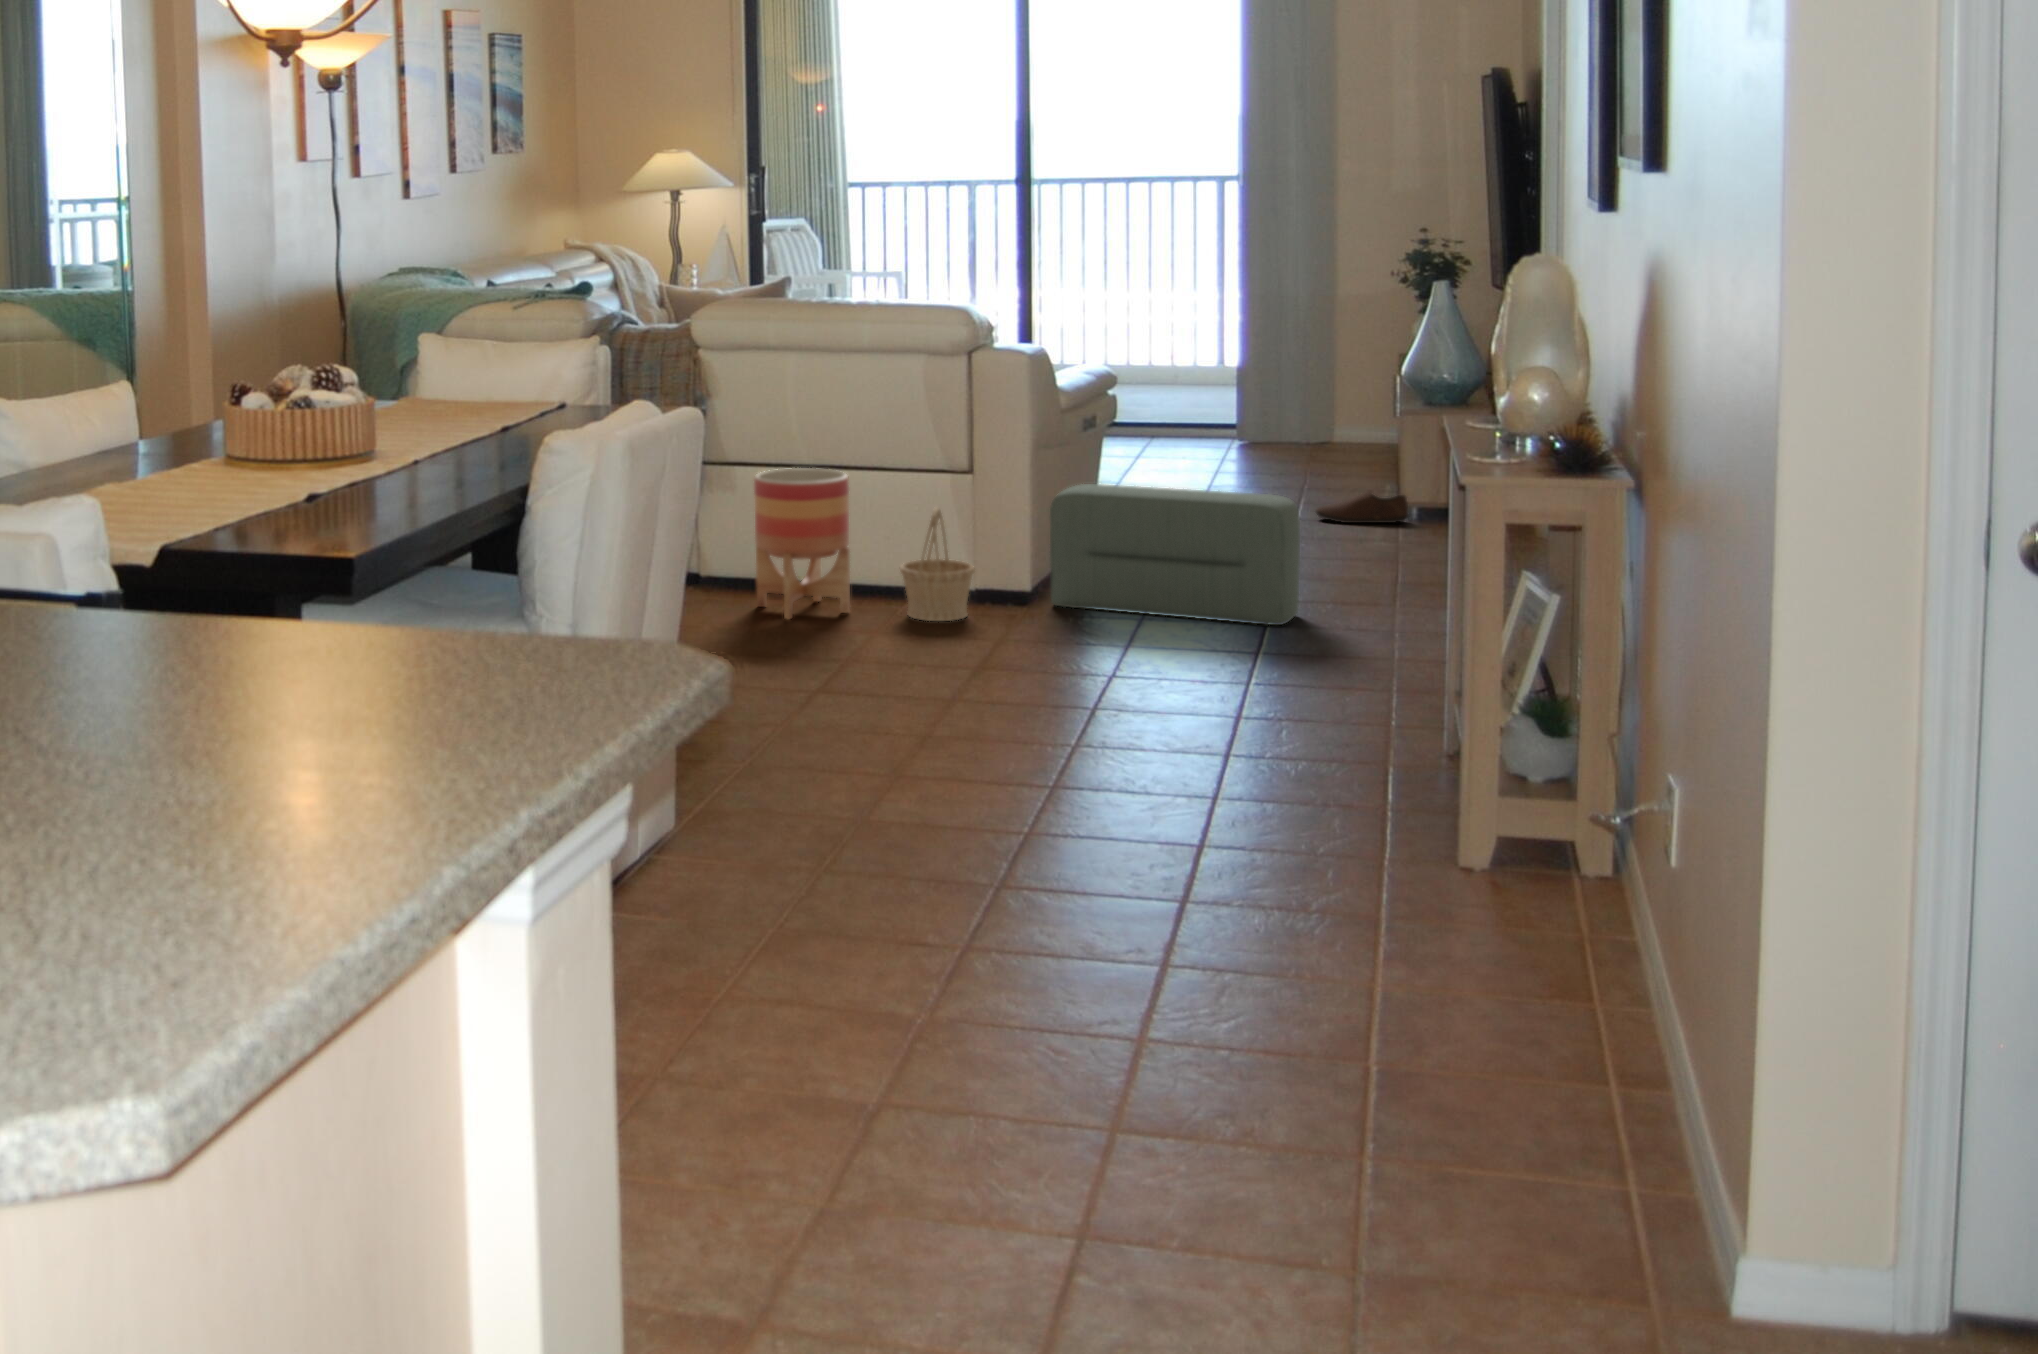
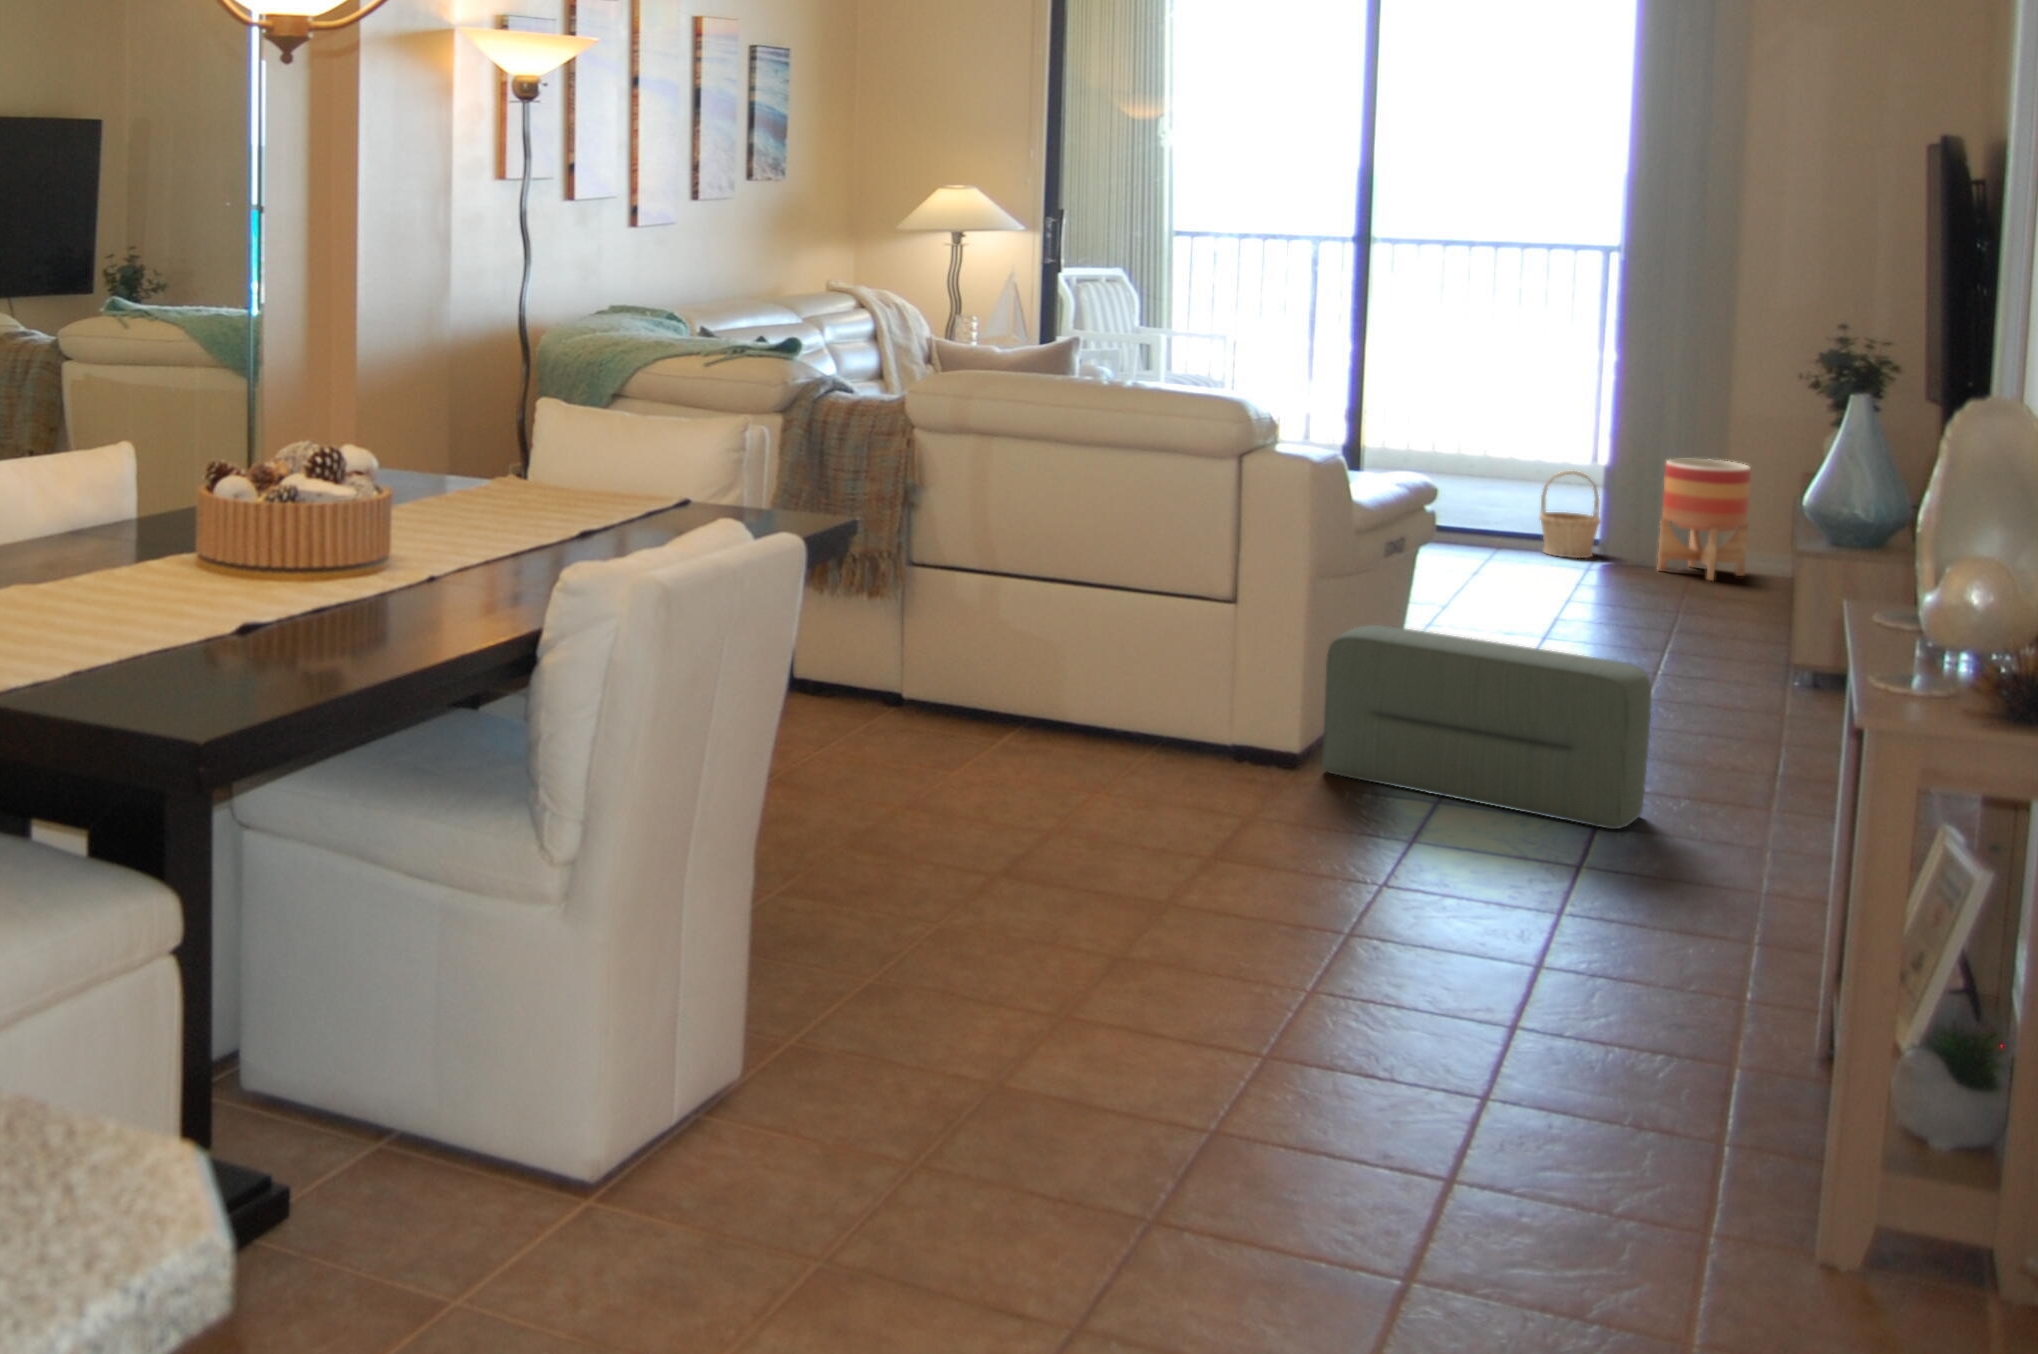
planter: present [754,468,850,619] -> present [1657,459,1751,580]
shoe: present [1316,492,1409,523] -> none [1684,647,1807,690]
basket: present [900,507,974,621] -> present [1539,471,1601,558]

